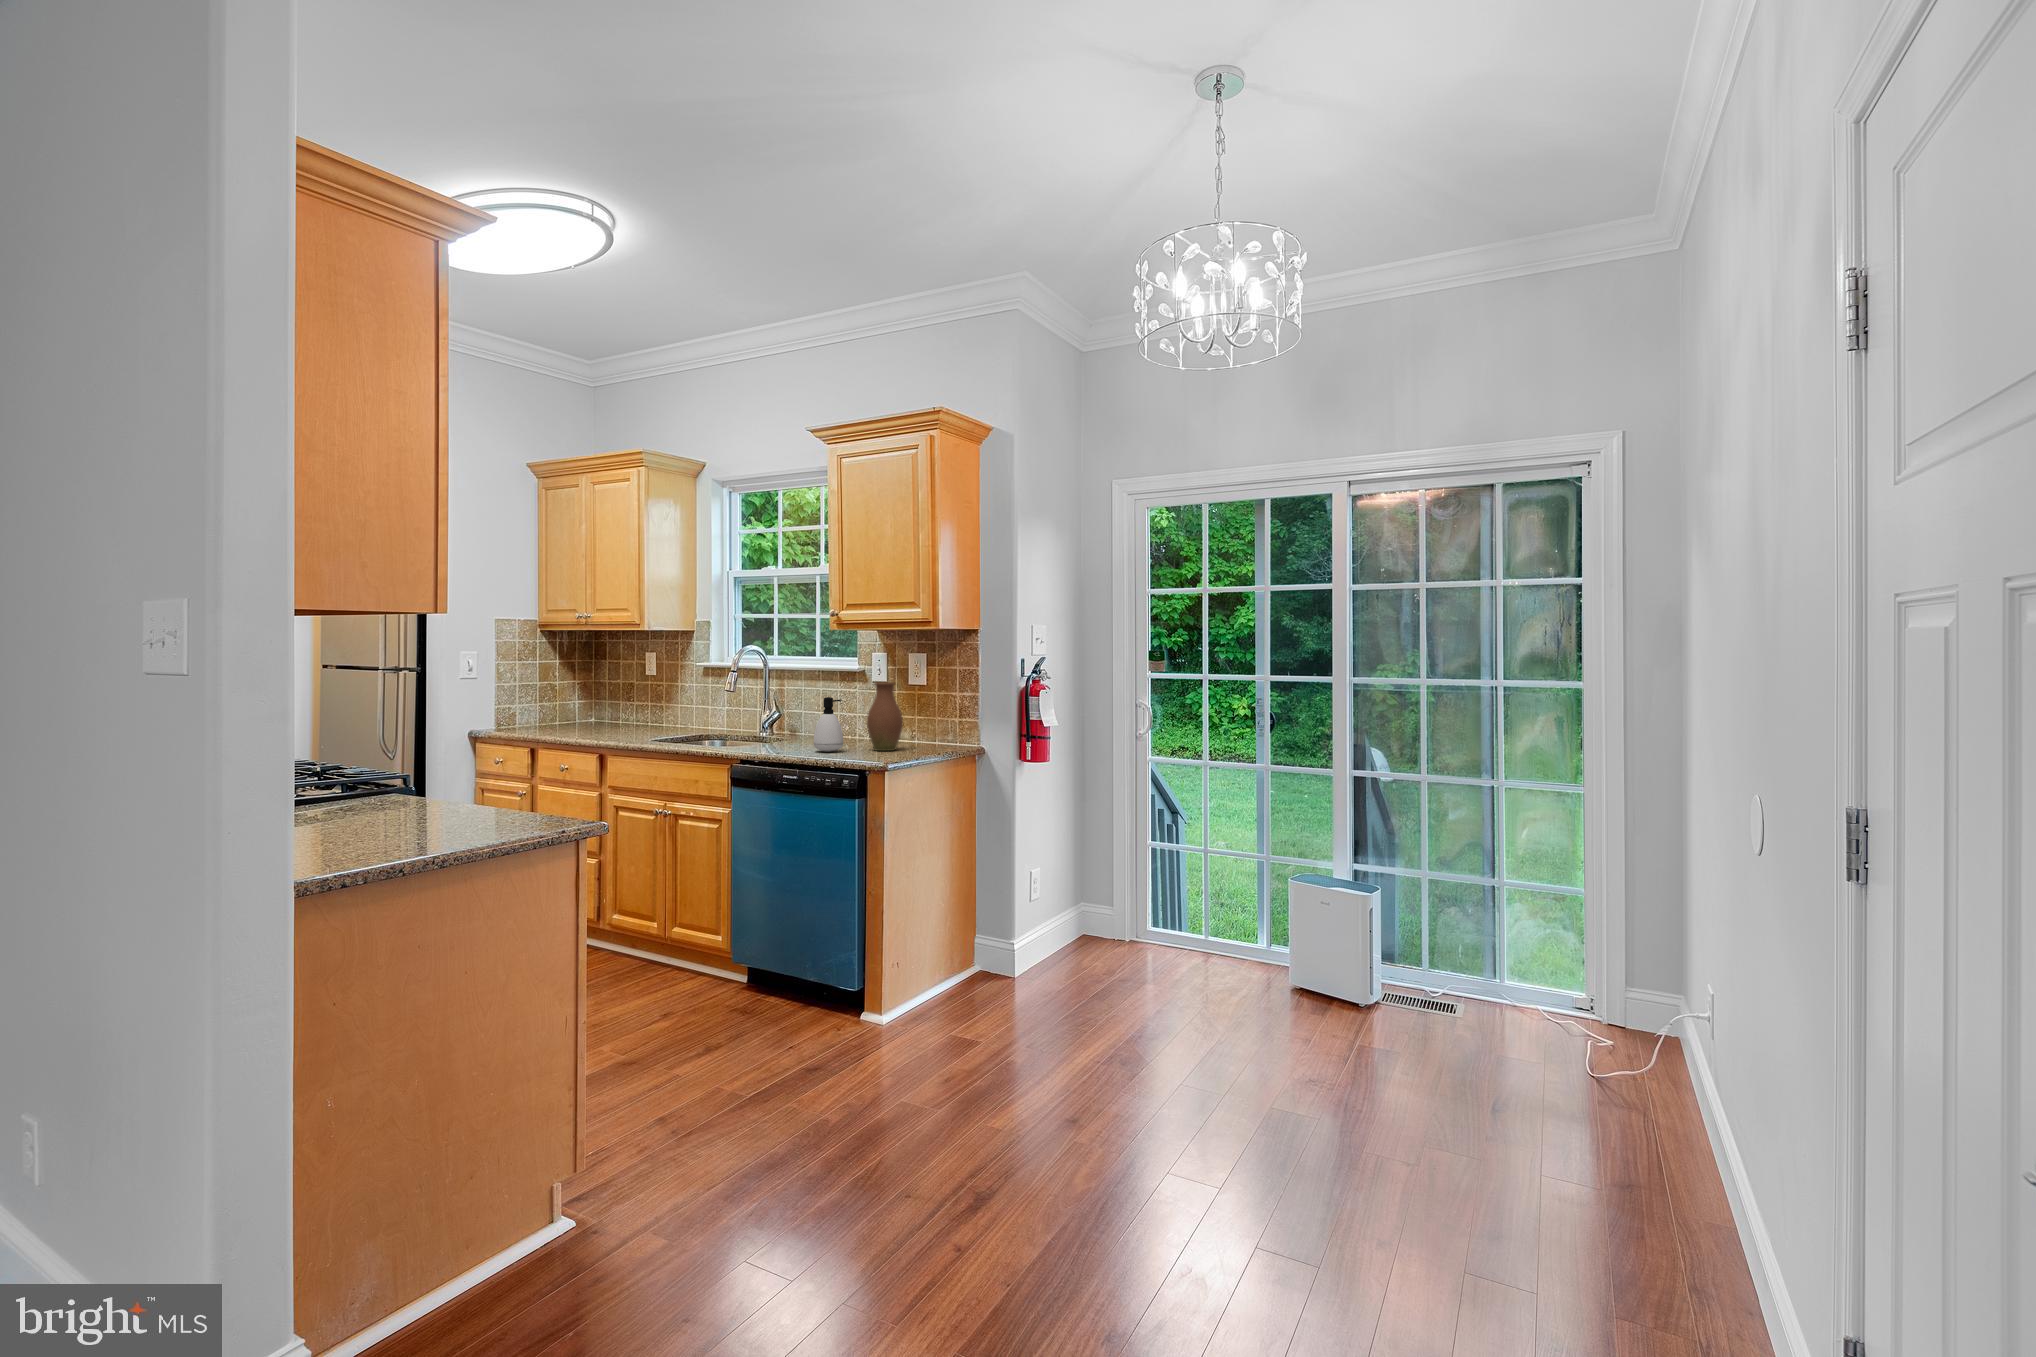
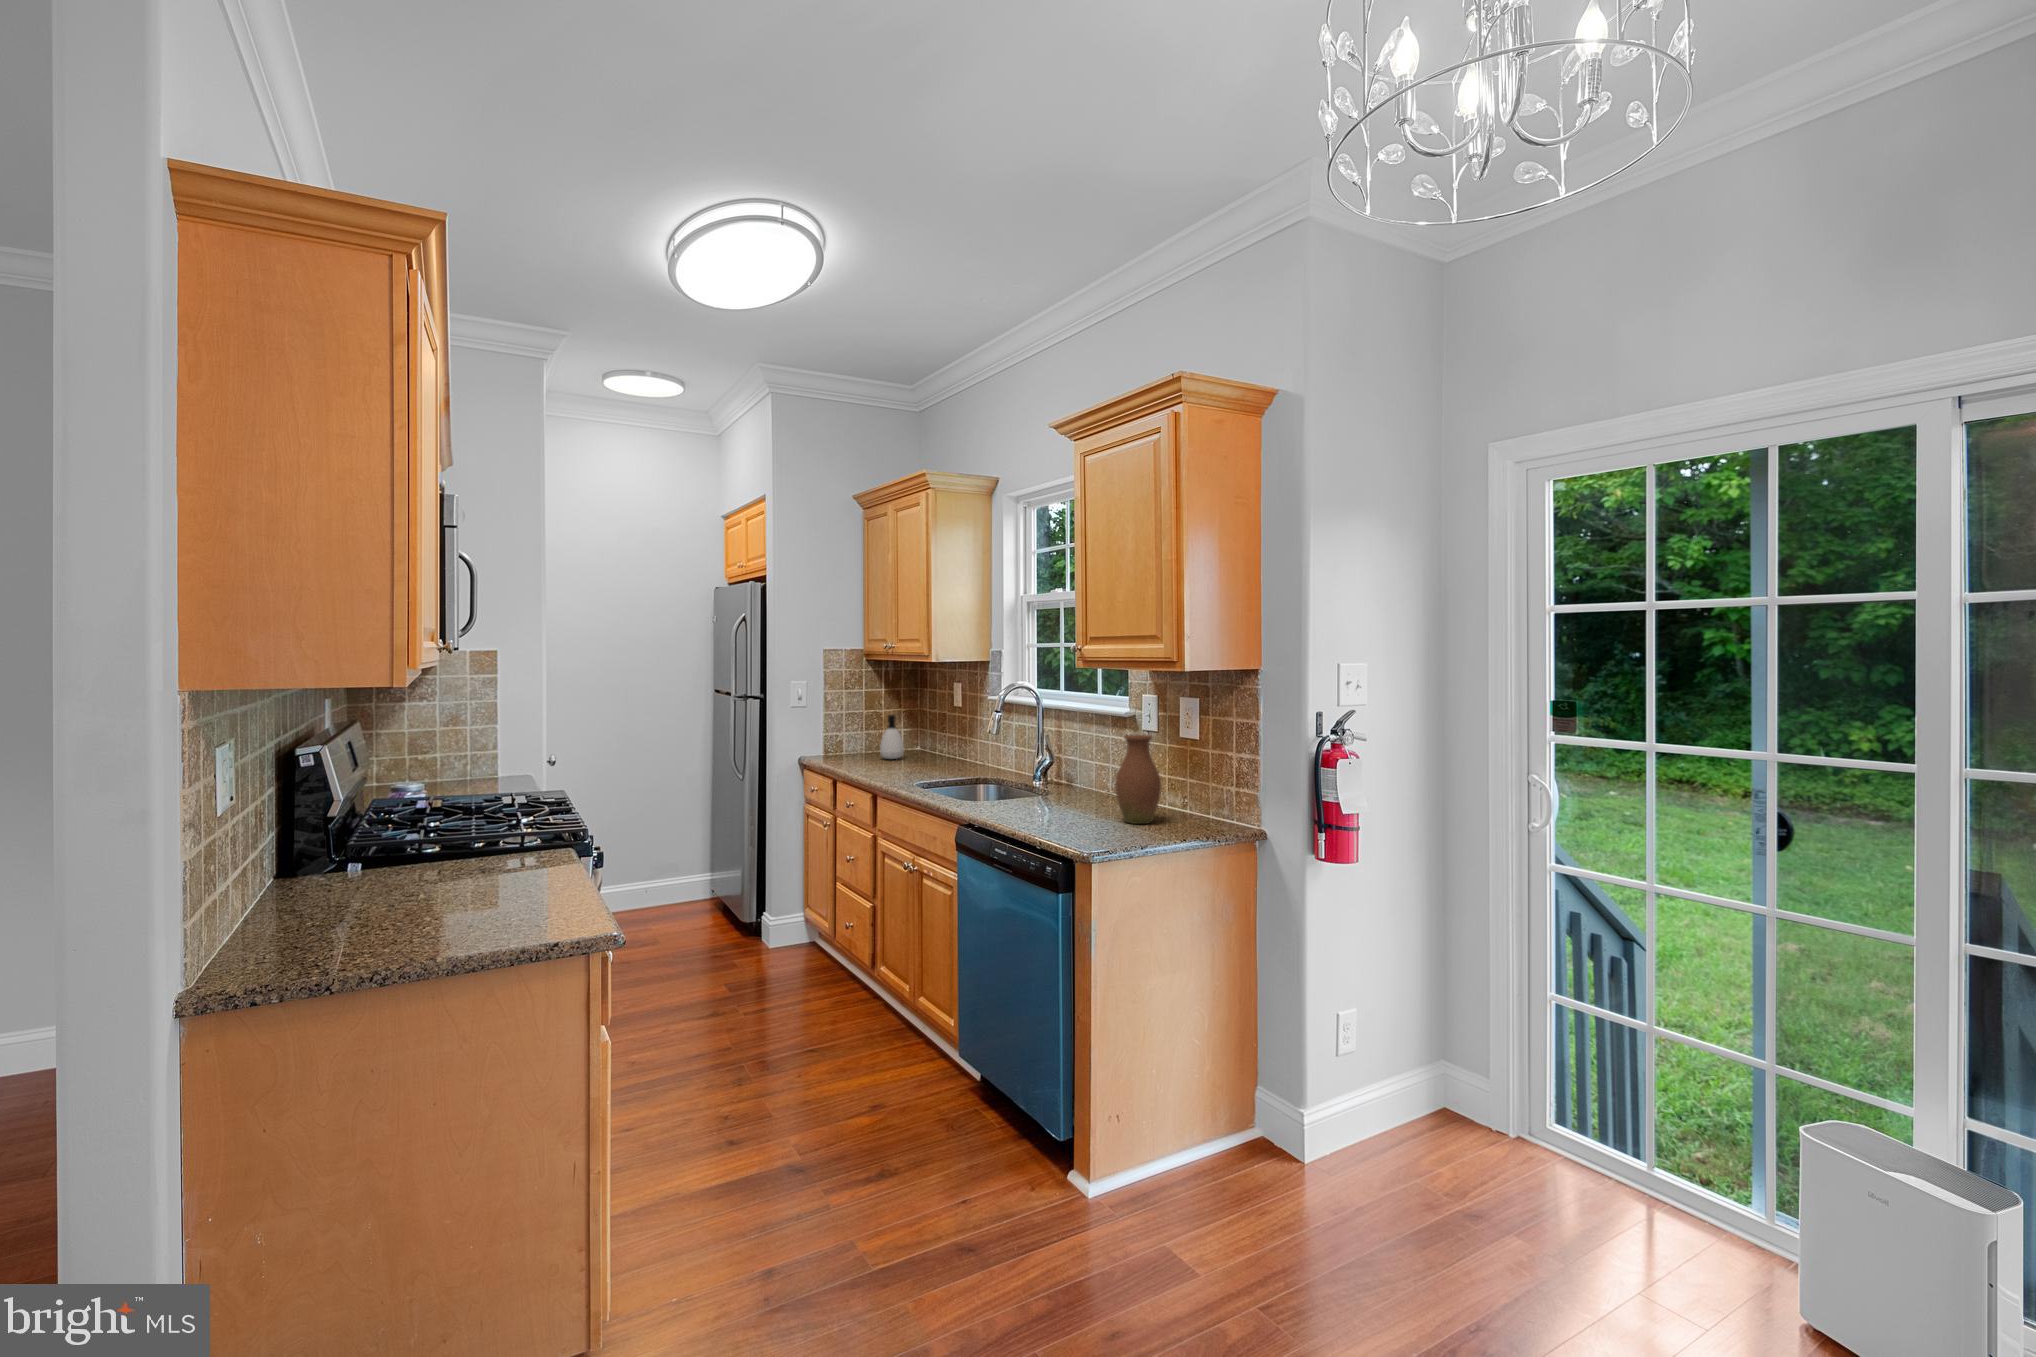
soap dispenser: present [814,697,843,752] -> present [880,715,904,759]

